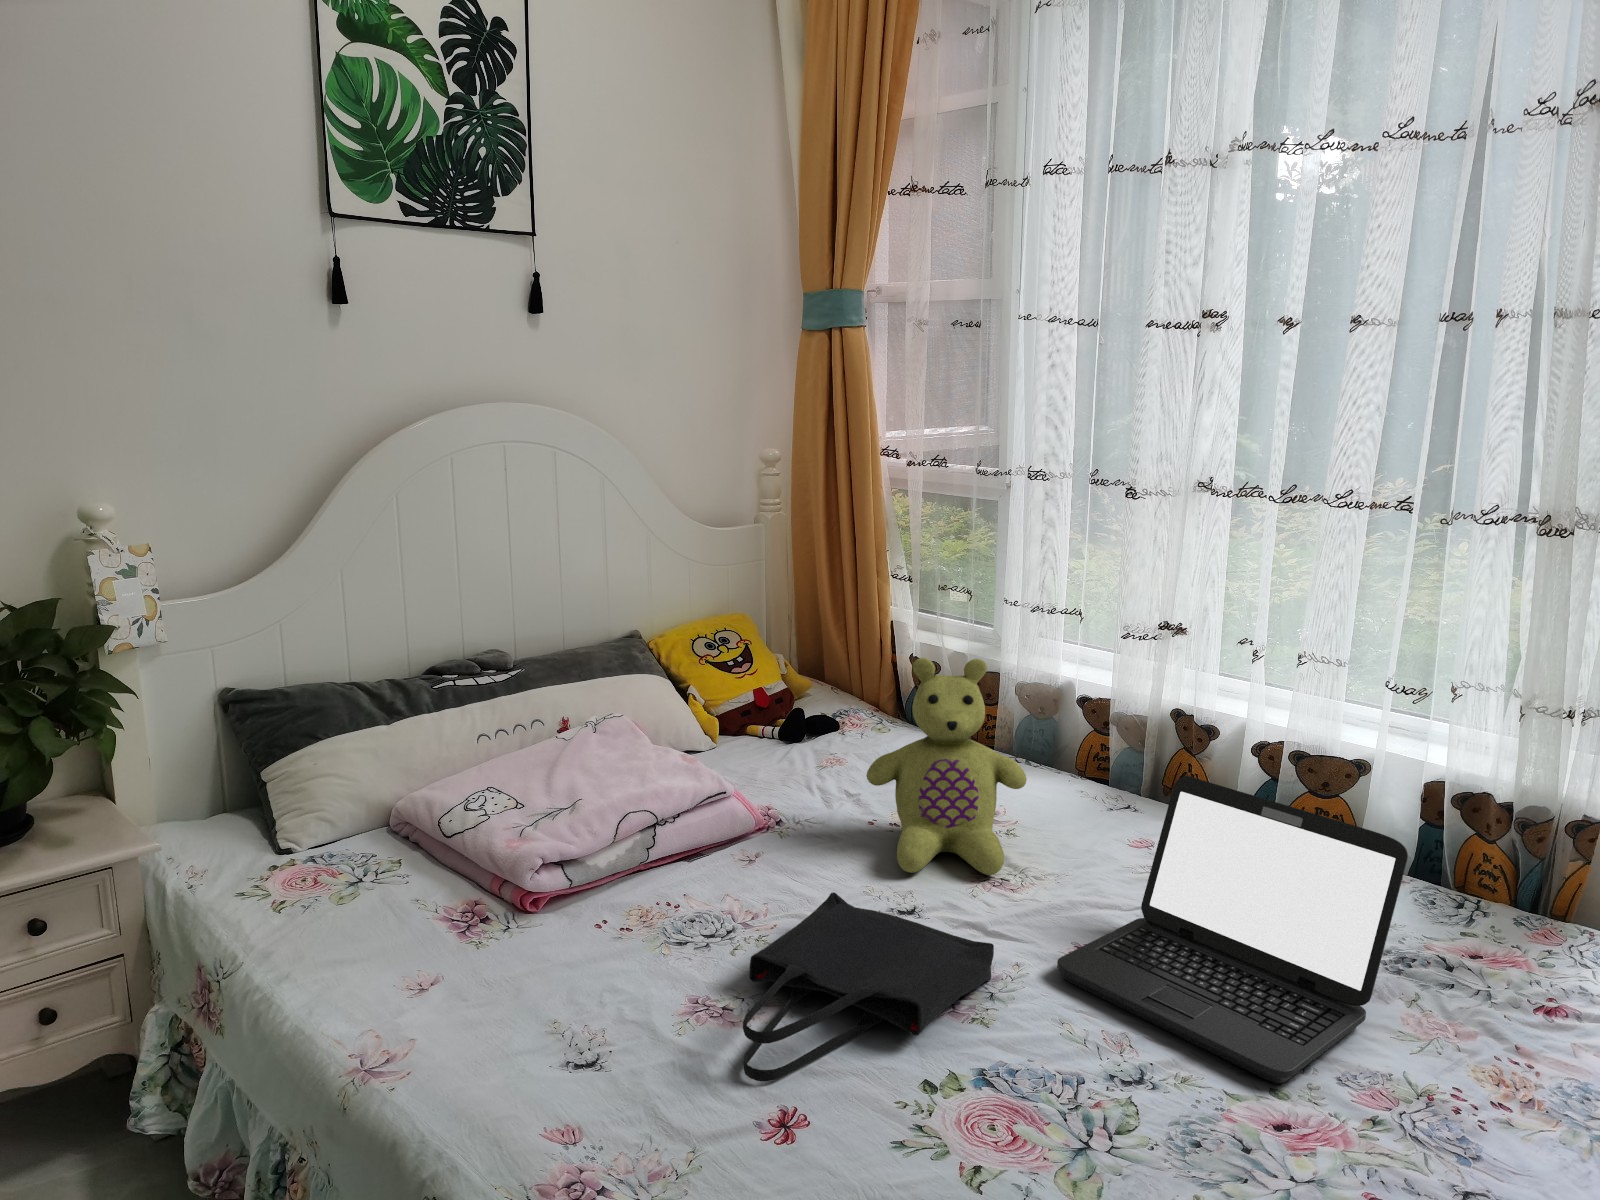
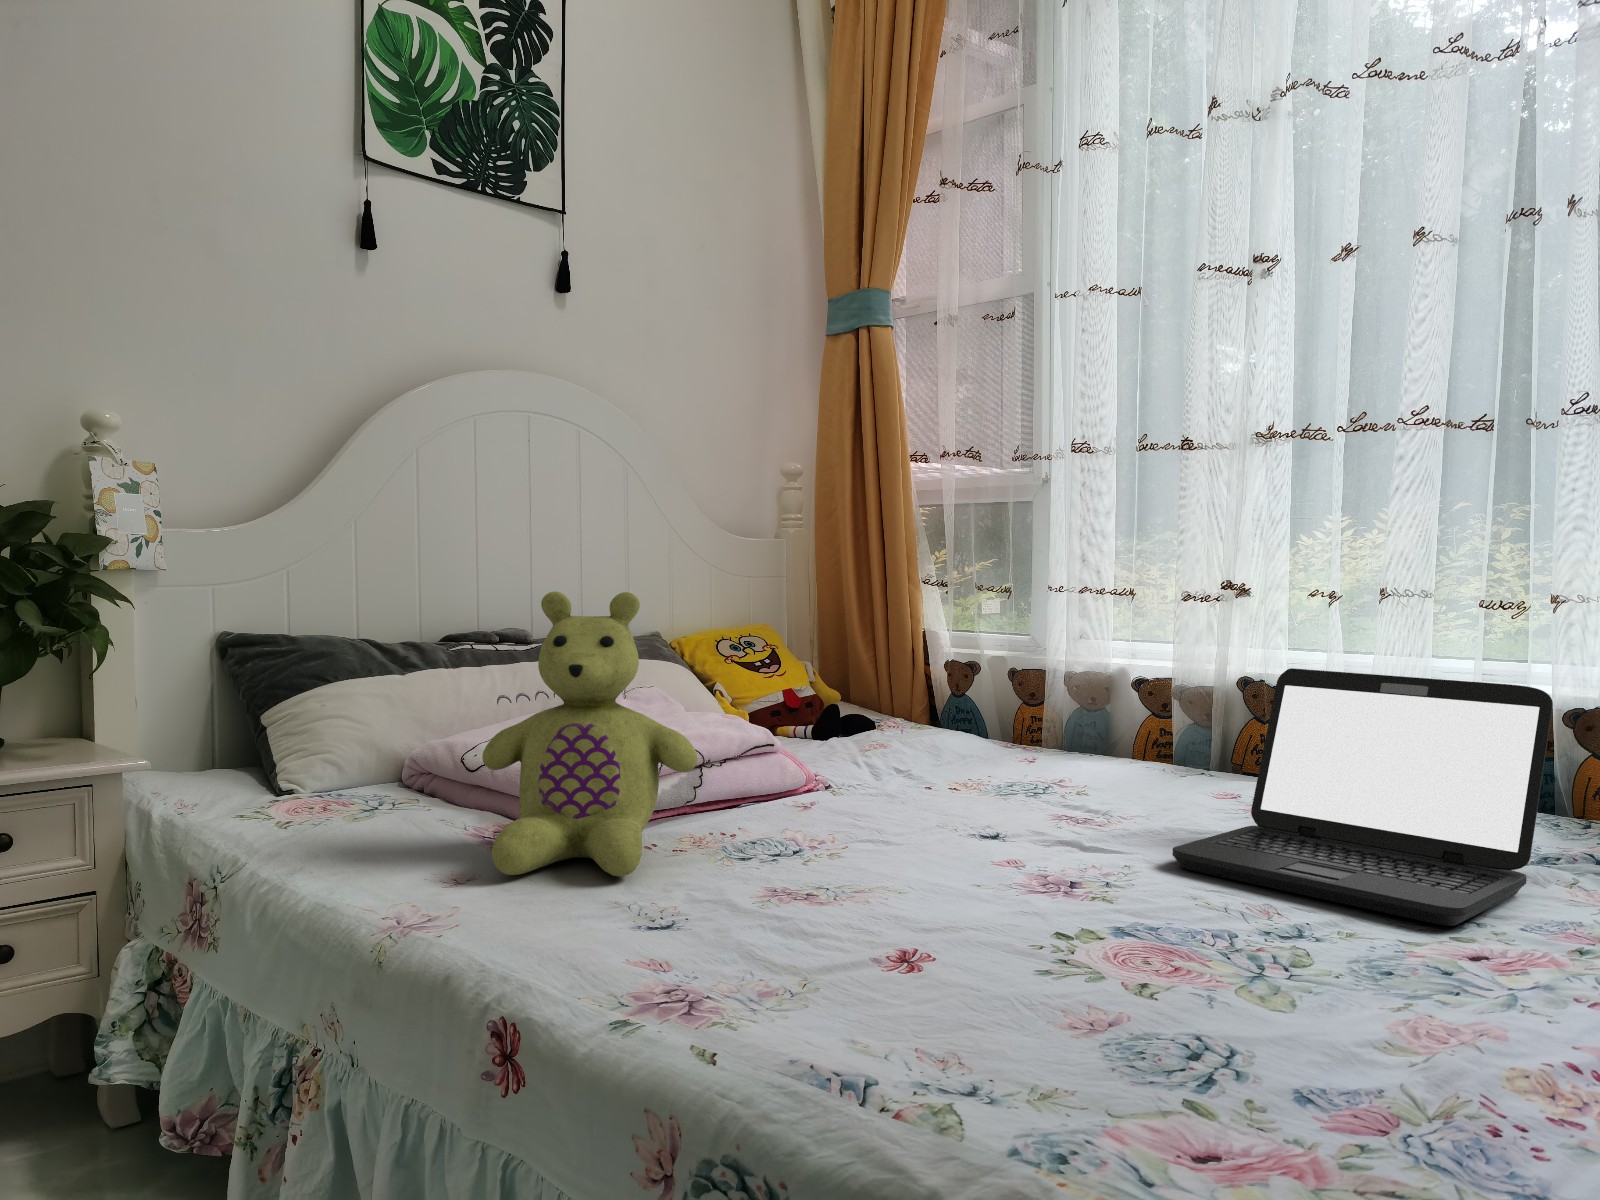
stuffed bear: present [866,658,1027,875] -> present [482,592,698,877]
tote bag: present [743,892,994,1081] -> none [832,798,1103,929]

